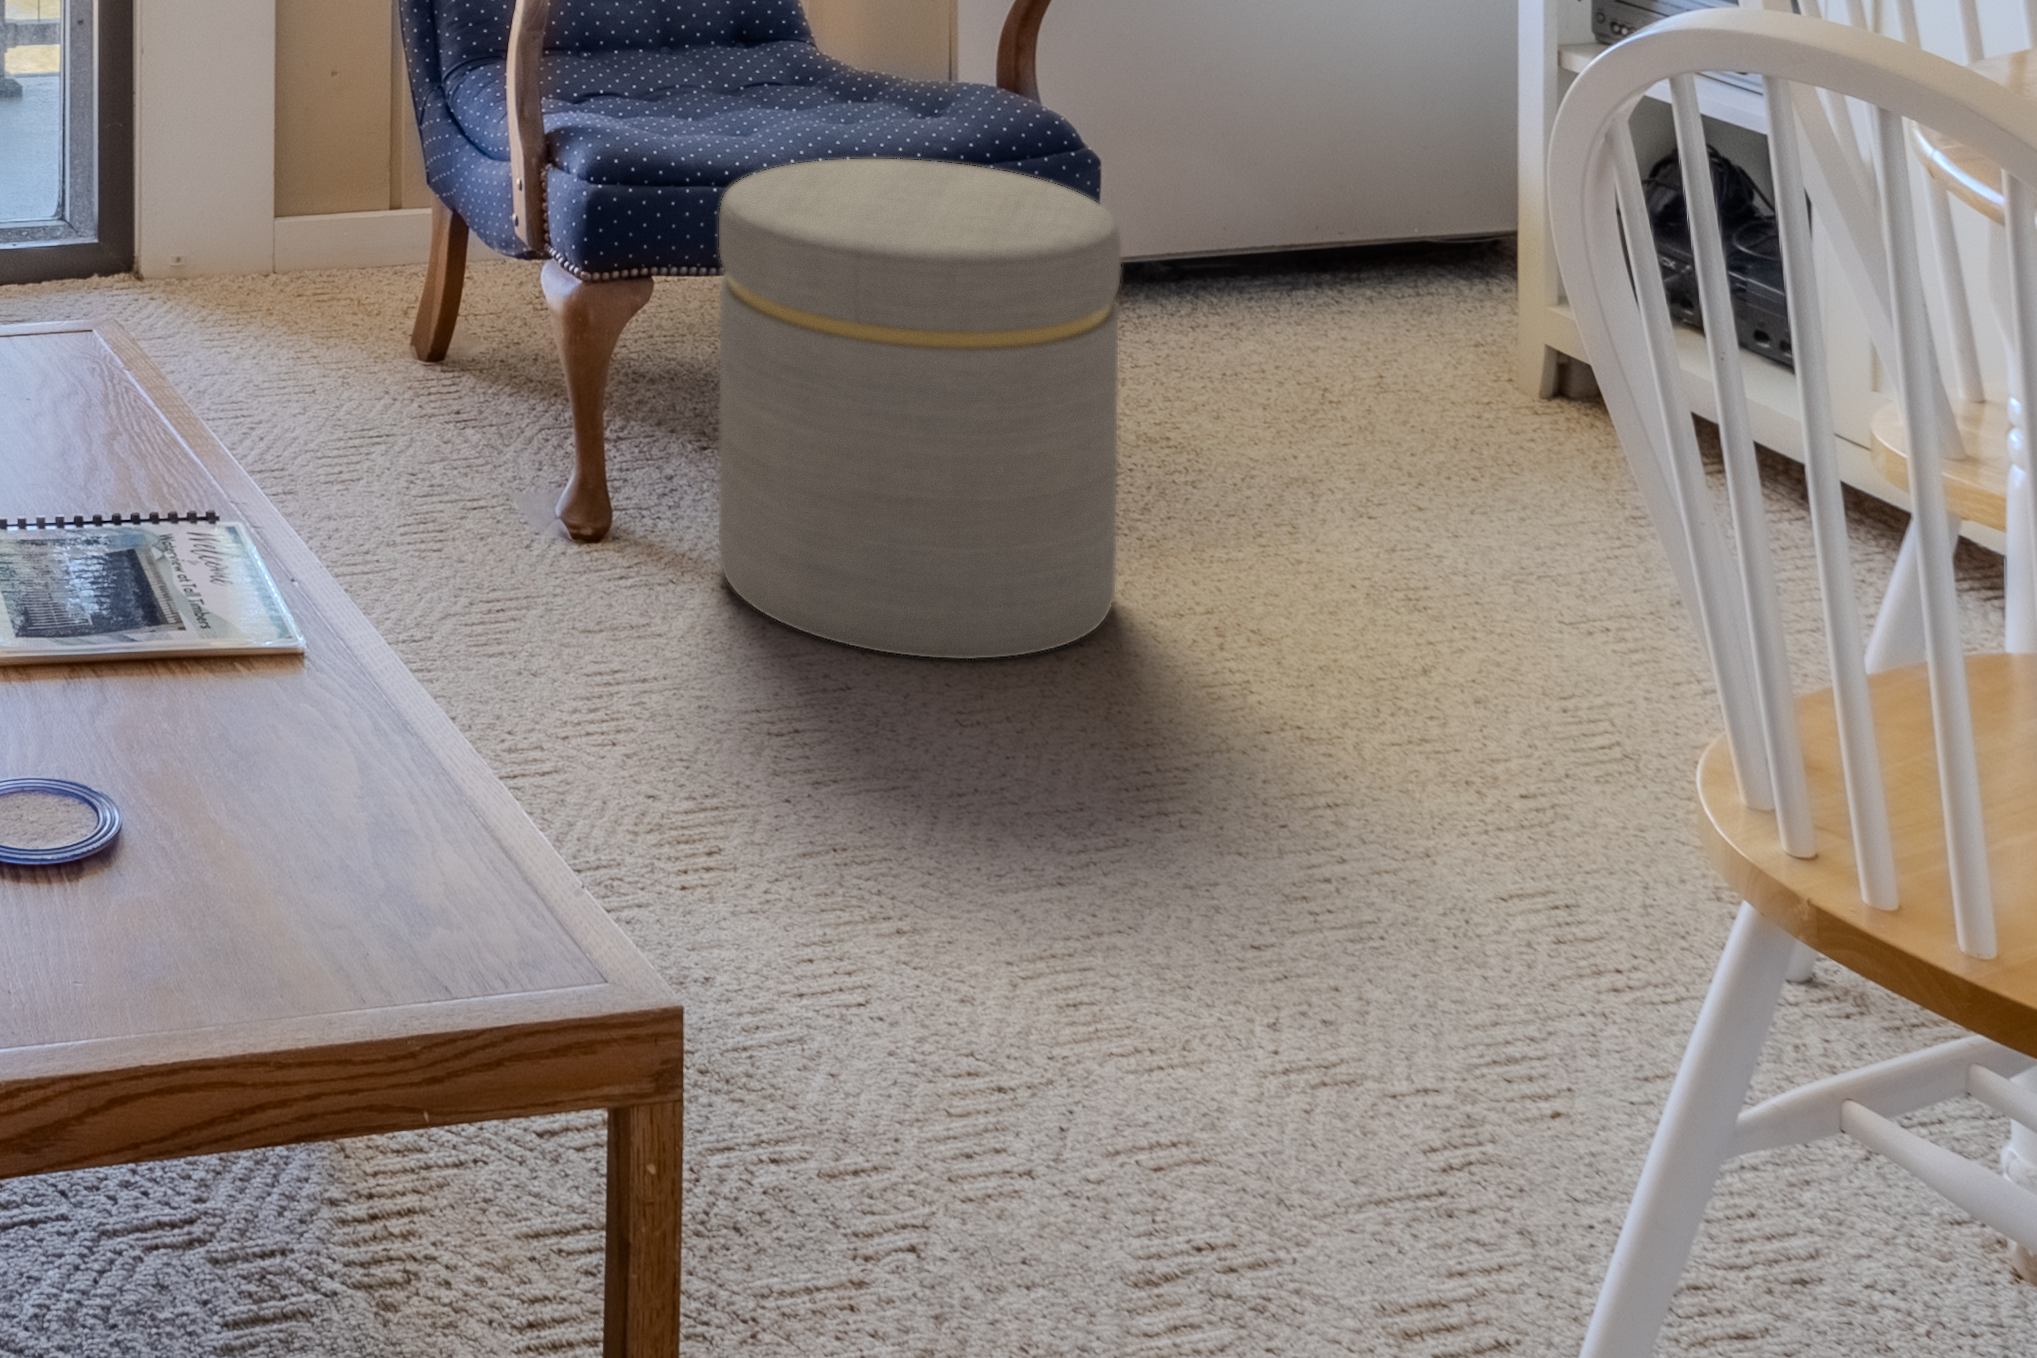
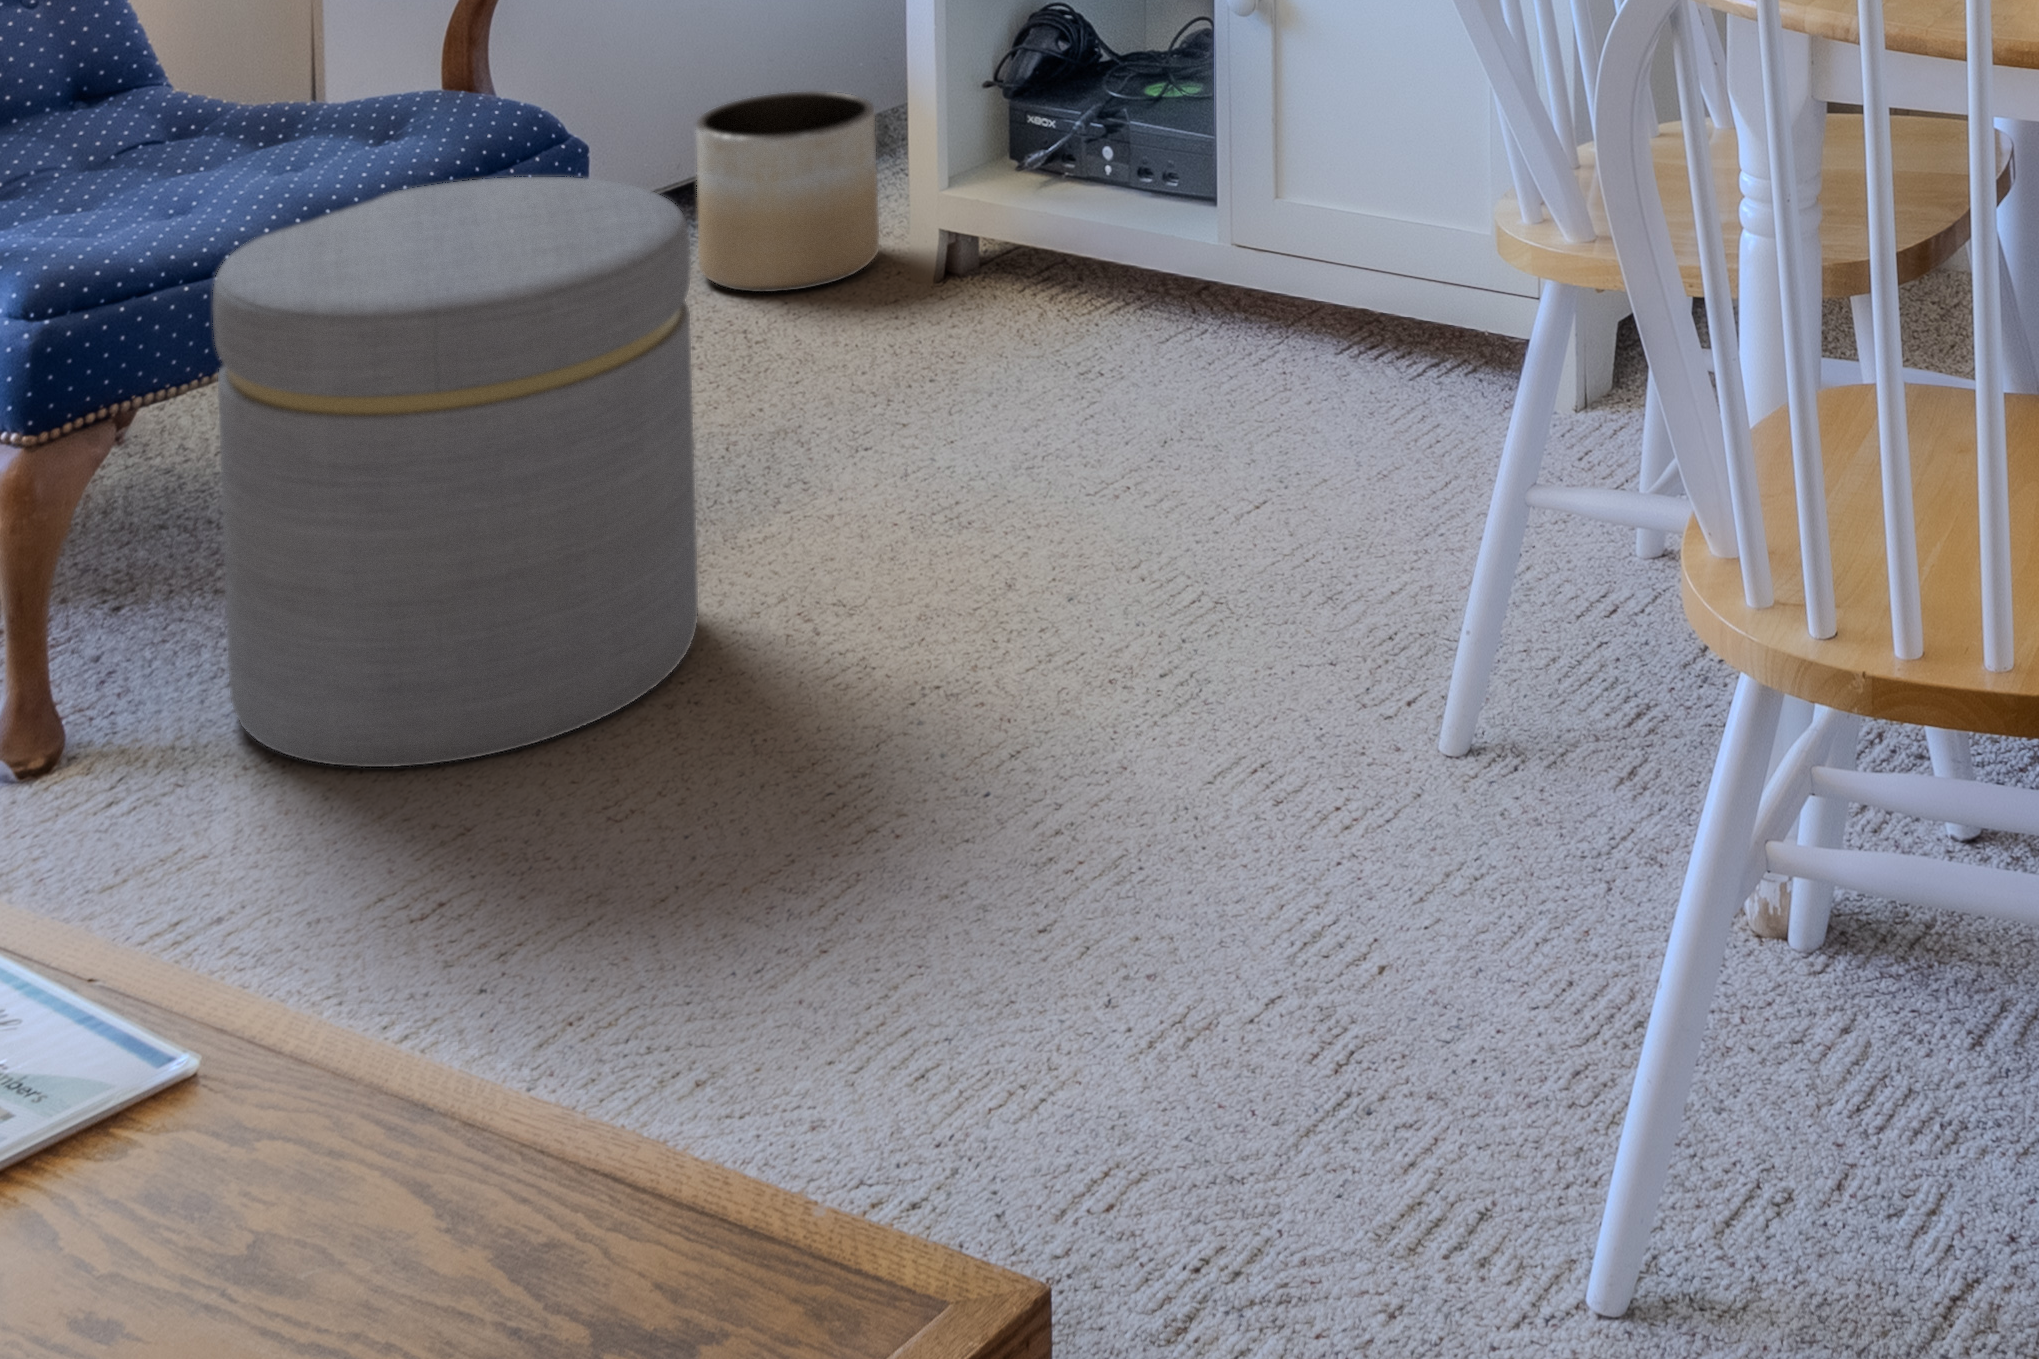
planter: none [1304,182,1490,379] -> present [696,91,879,292]

